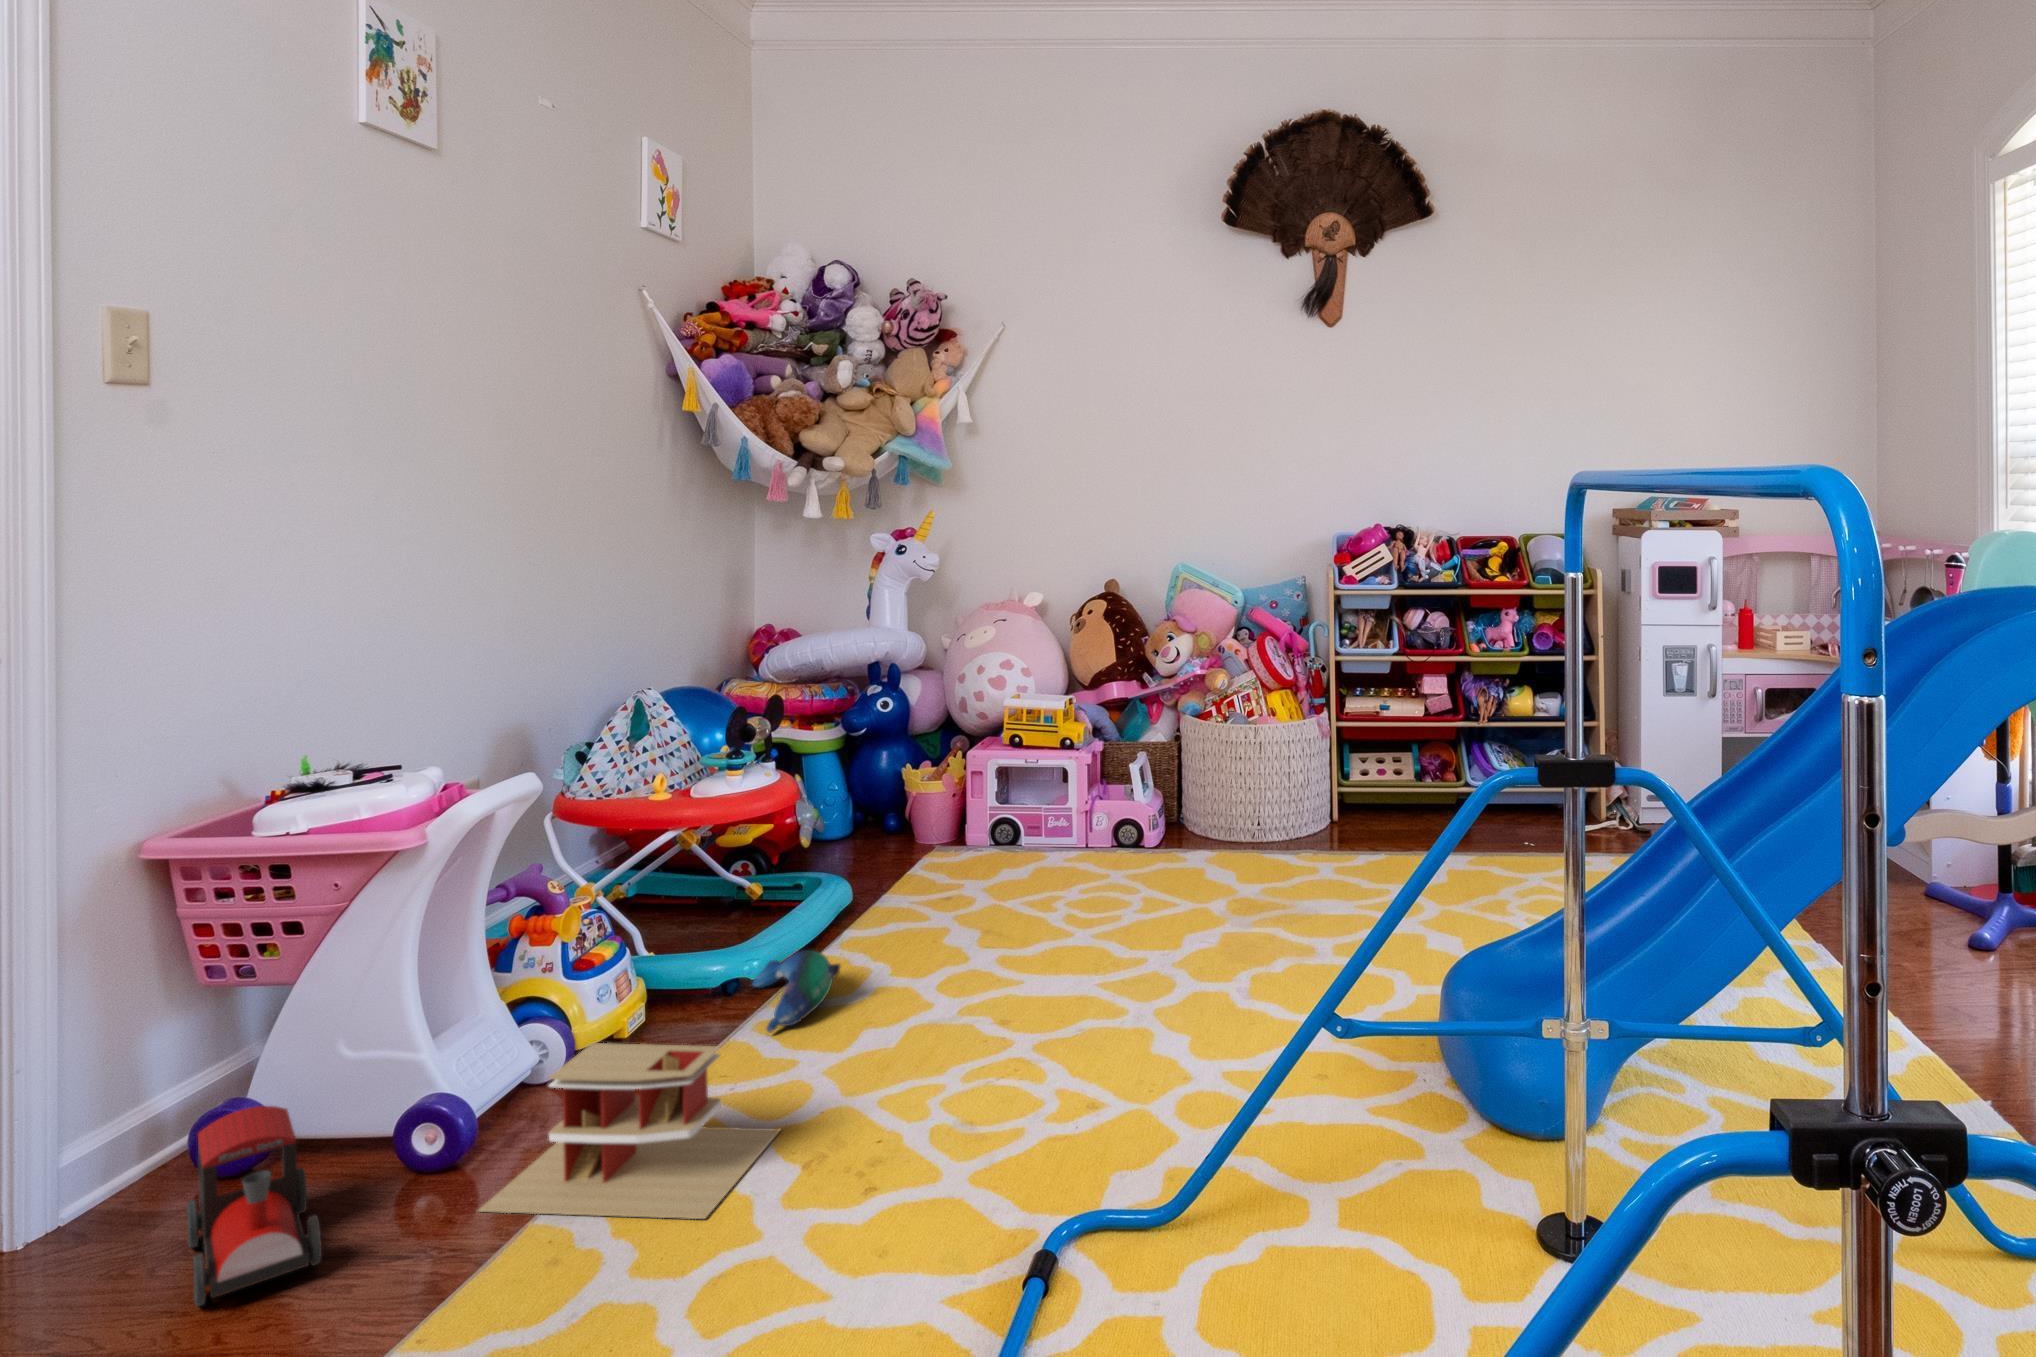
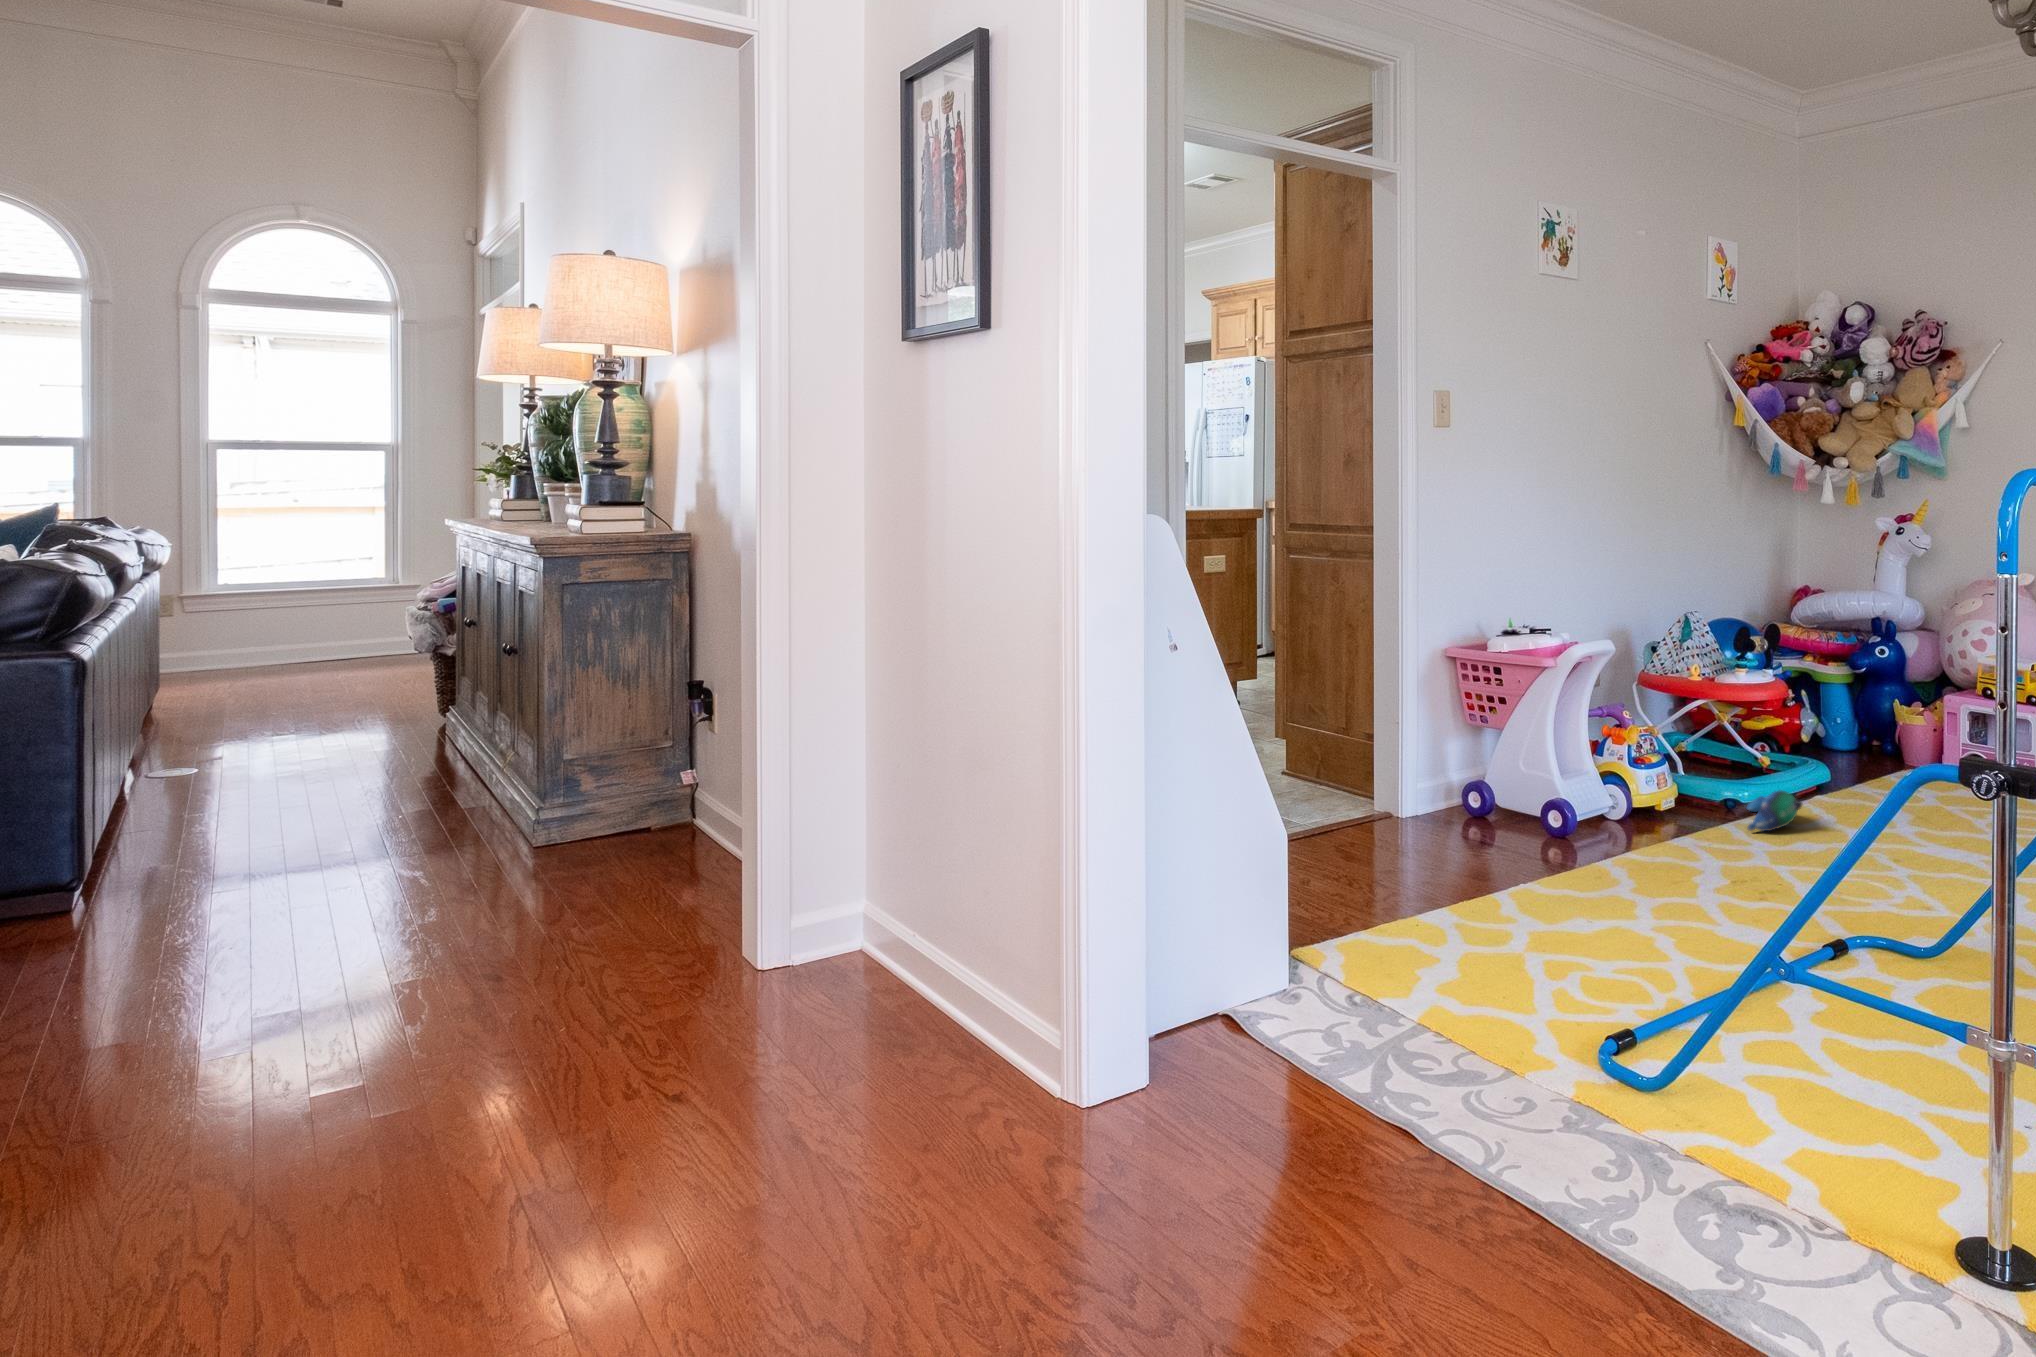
toy house: present [478,1043,780,1219] -> none [1571,789,1741,890]
toy train: present [186,1106,322,1306] -> none [1449,776,1501,854]

